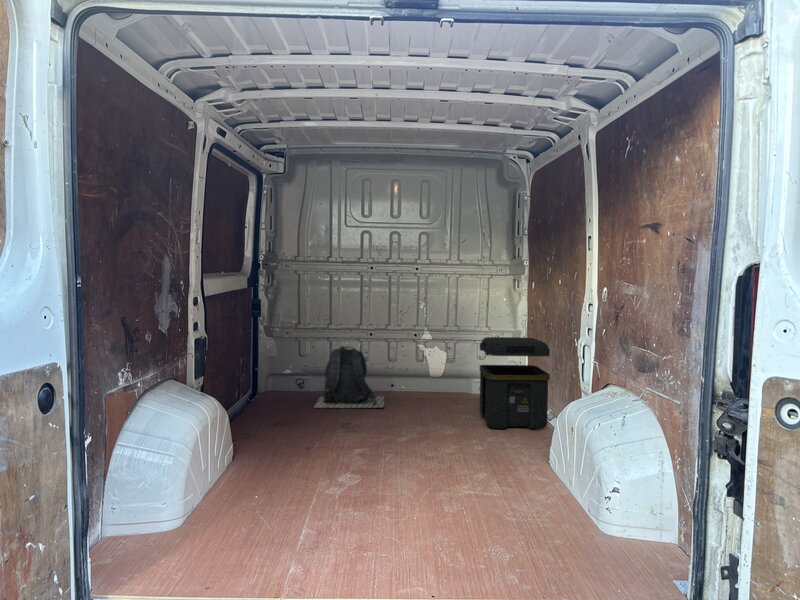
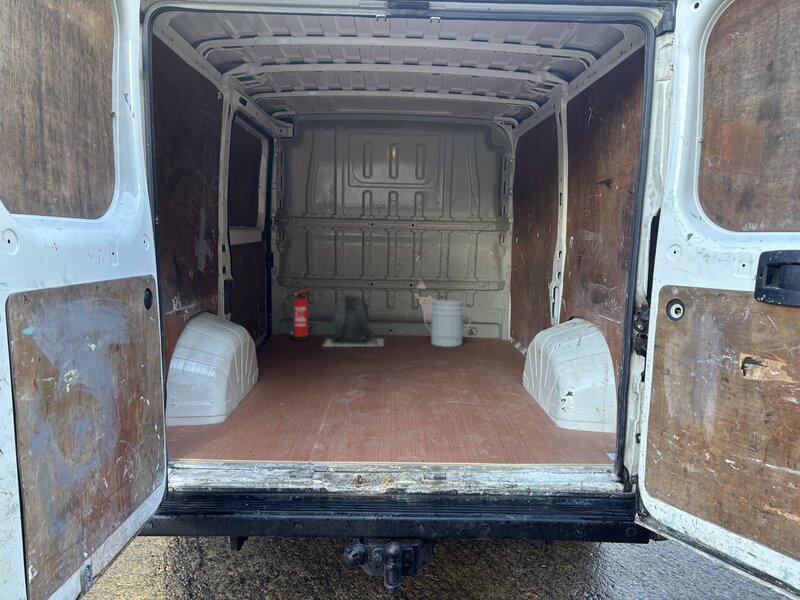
toolbox: present [479,337,550,429] -> none [467,285,528,362]
fire extinguisher: none [270,339,302,400] -> present [283,291,309,341]
bucket: none [430,353,483,407] -> present [431,300,465,347]

